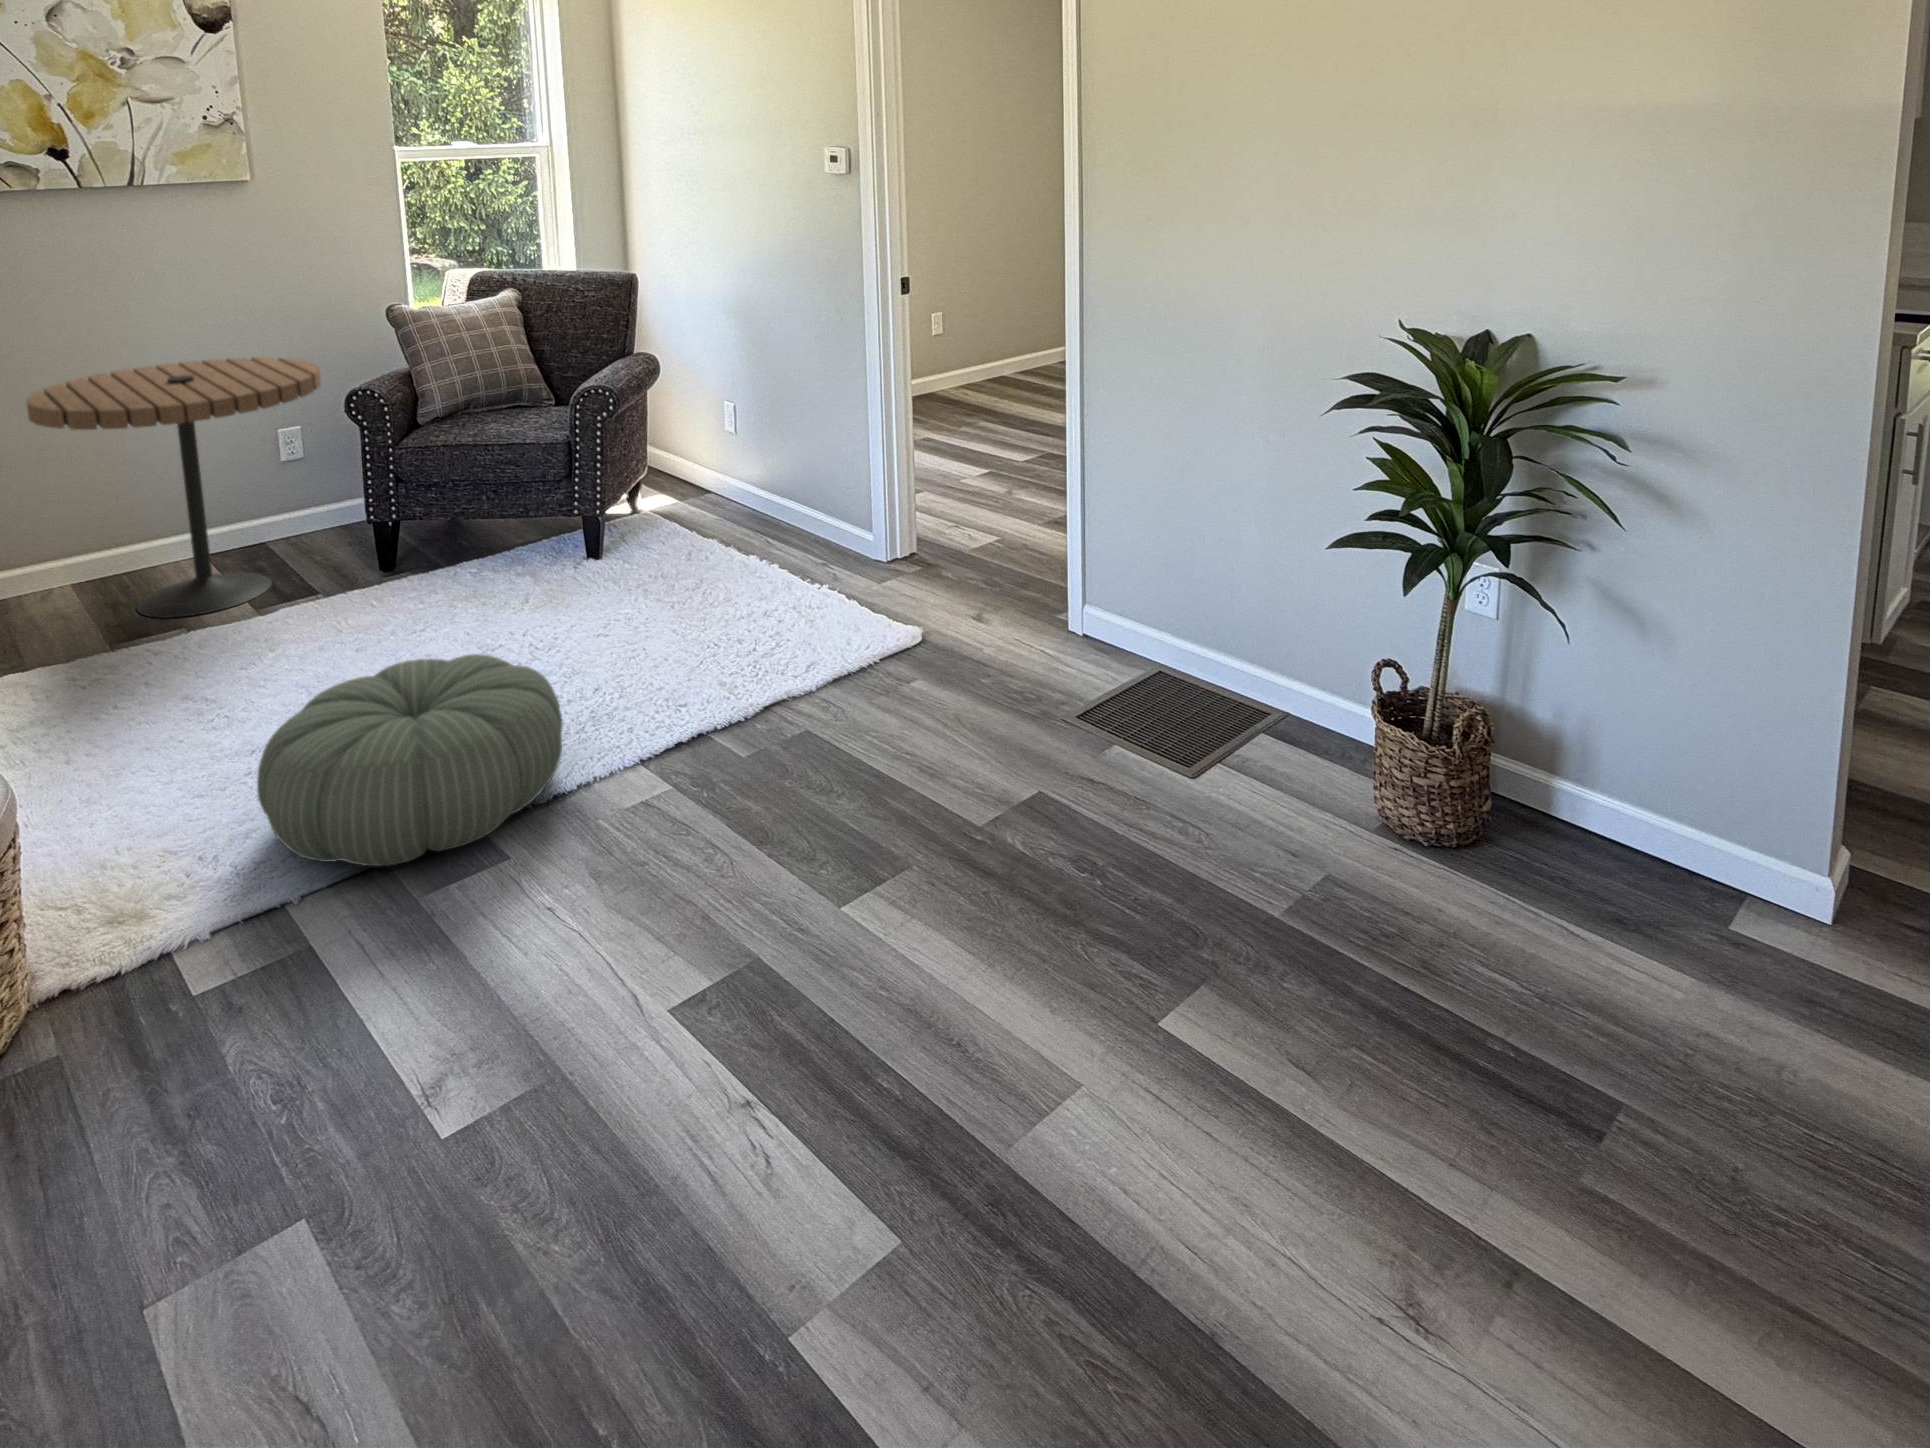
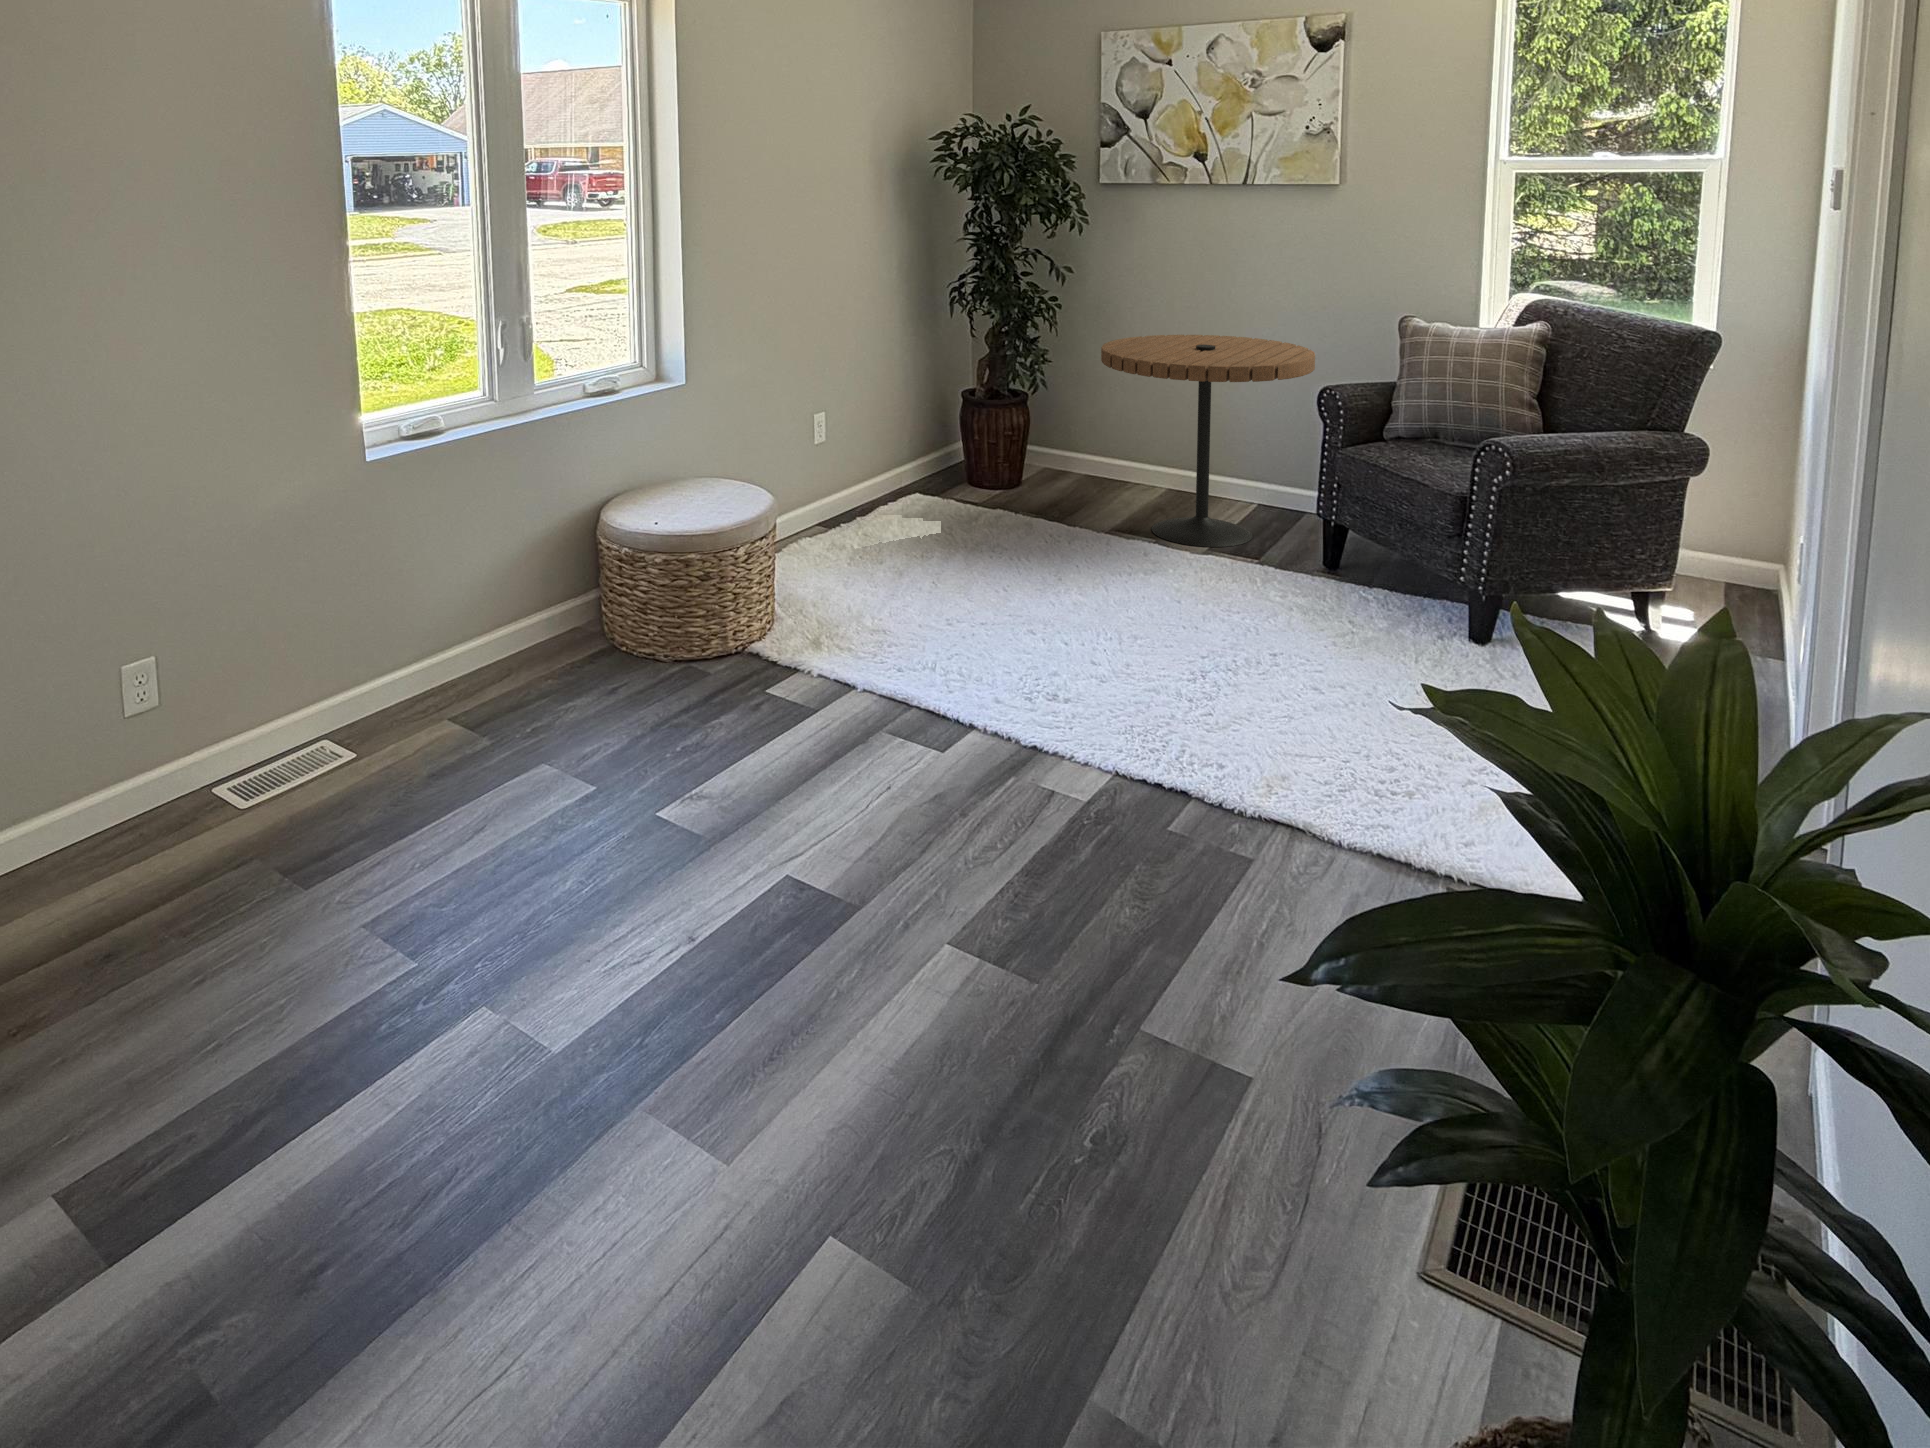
pouf: present [257,654,562,866] -> none [872,581,1101,735]

